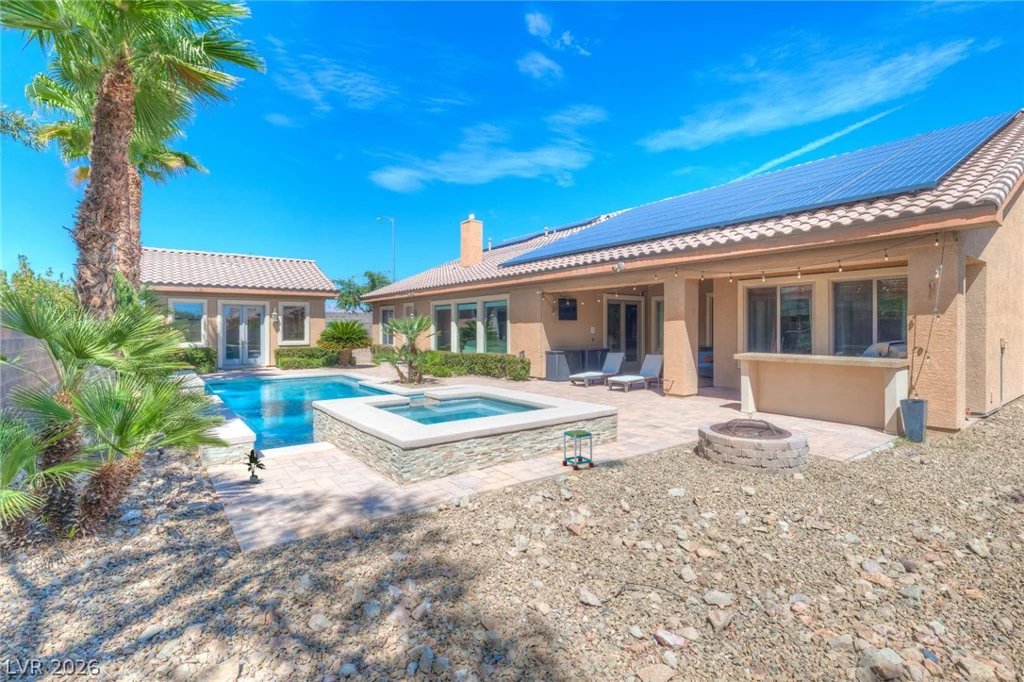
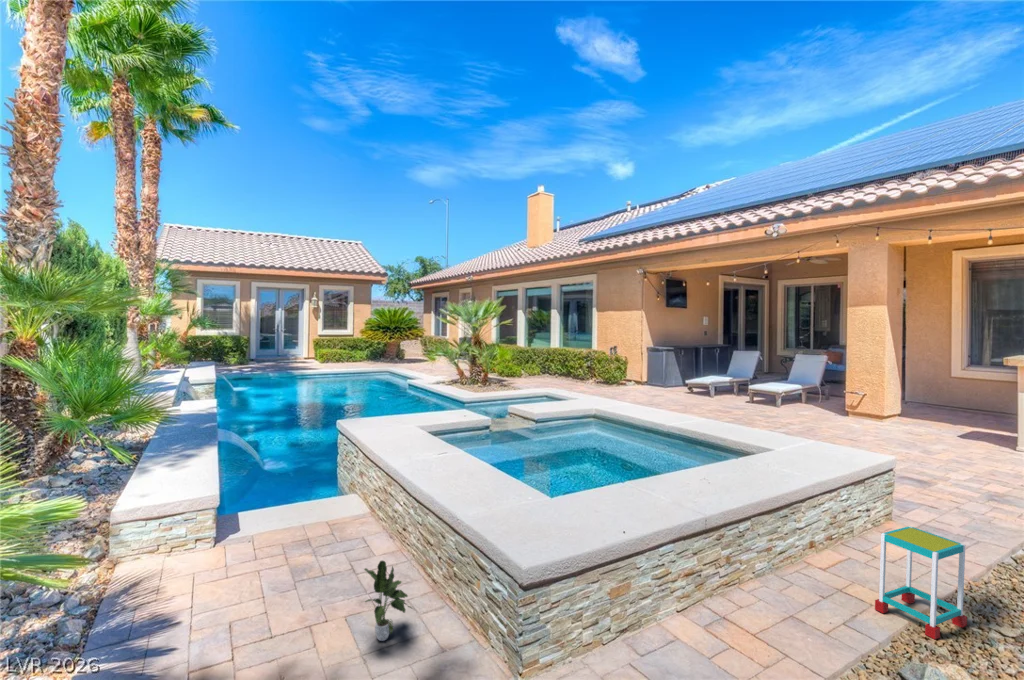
potted plant: present [244,449,265,483] -> present [364,561,412,641]

